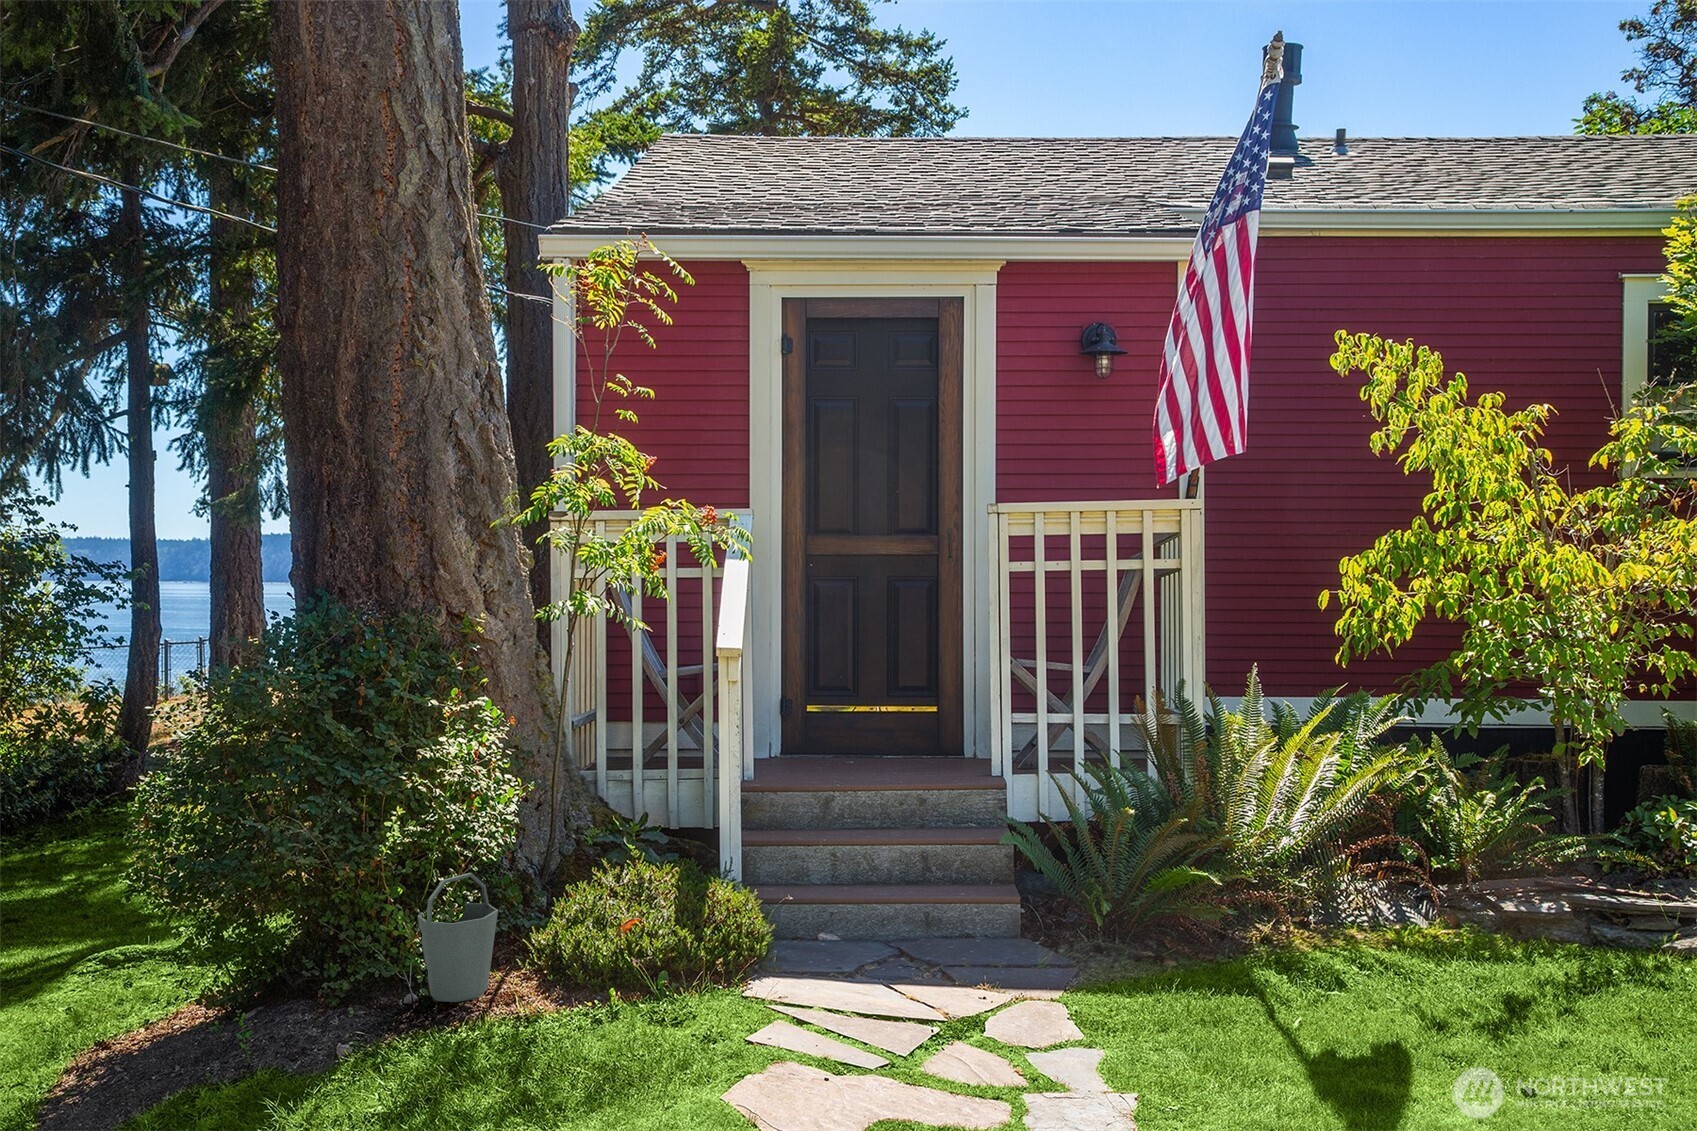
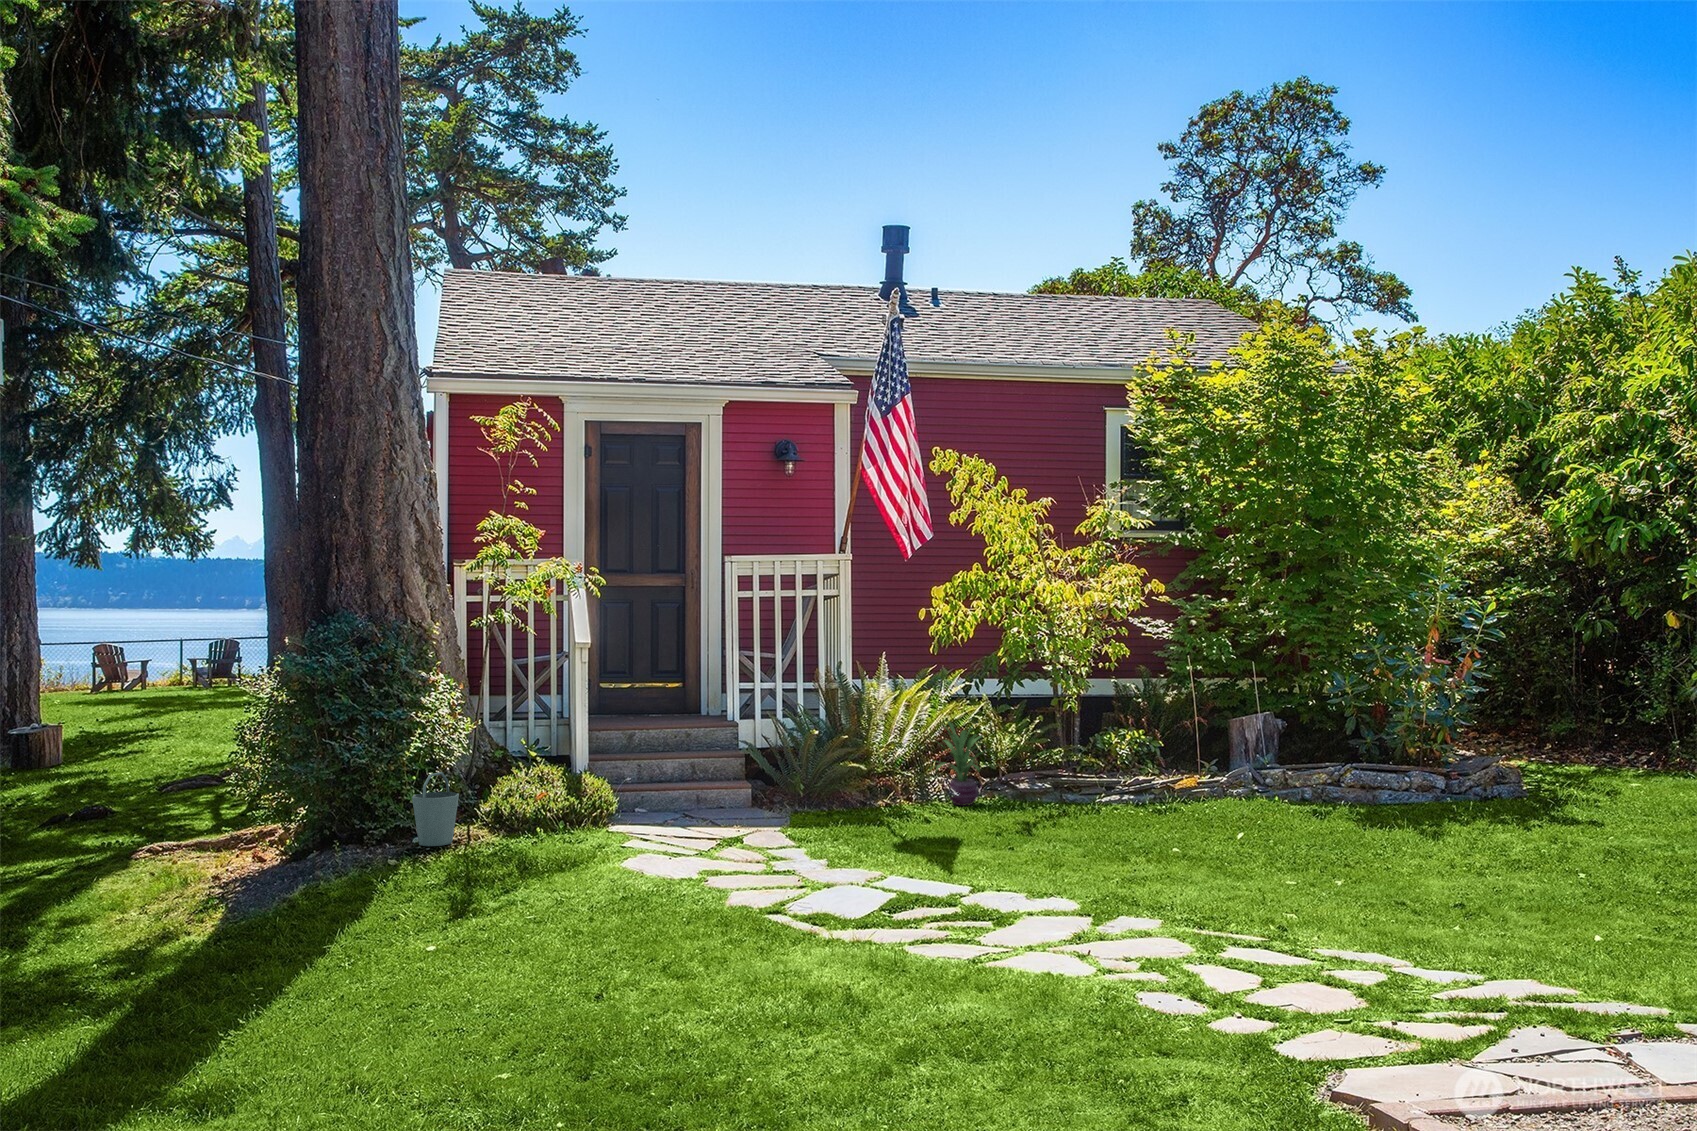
decorative plant: none [1309,789,1487,945] -> present [936,721,981,806]

